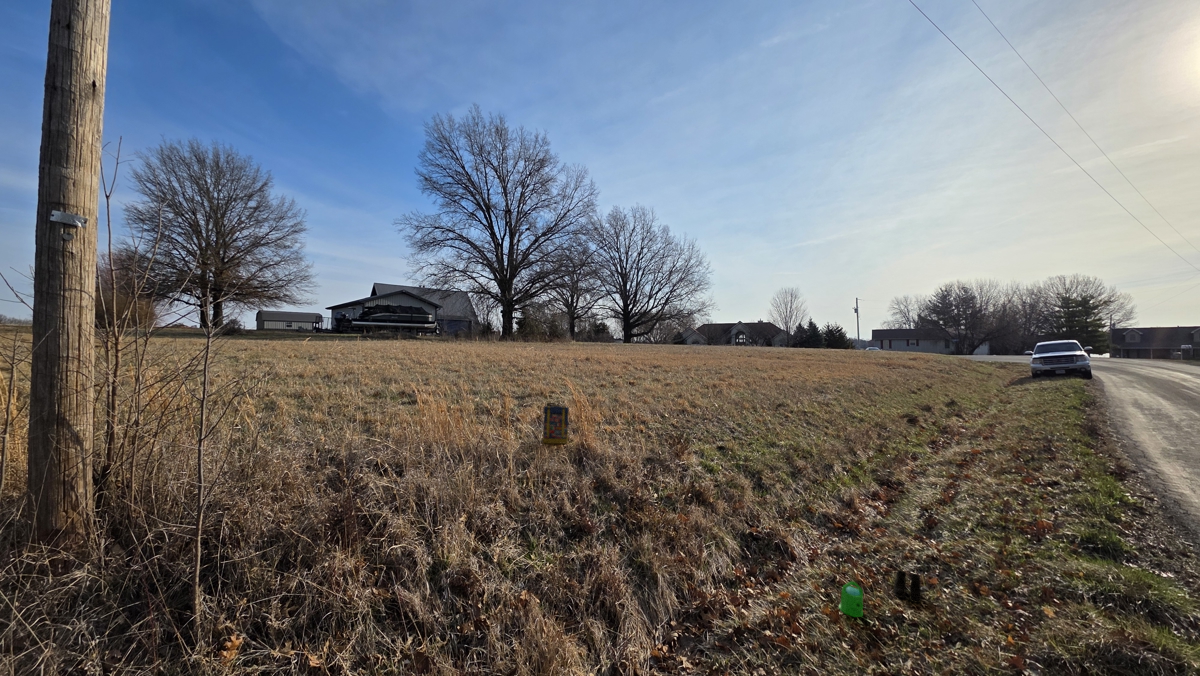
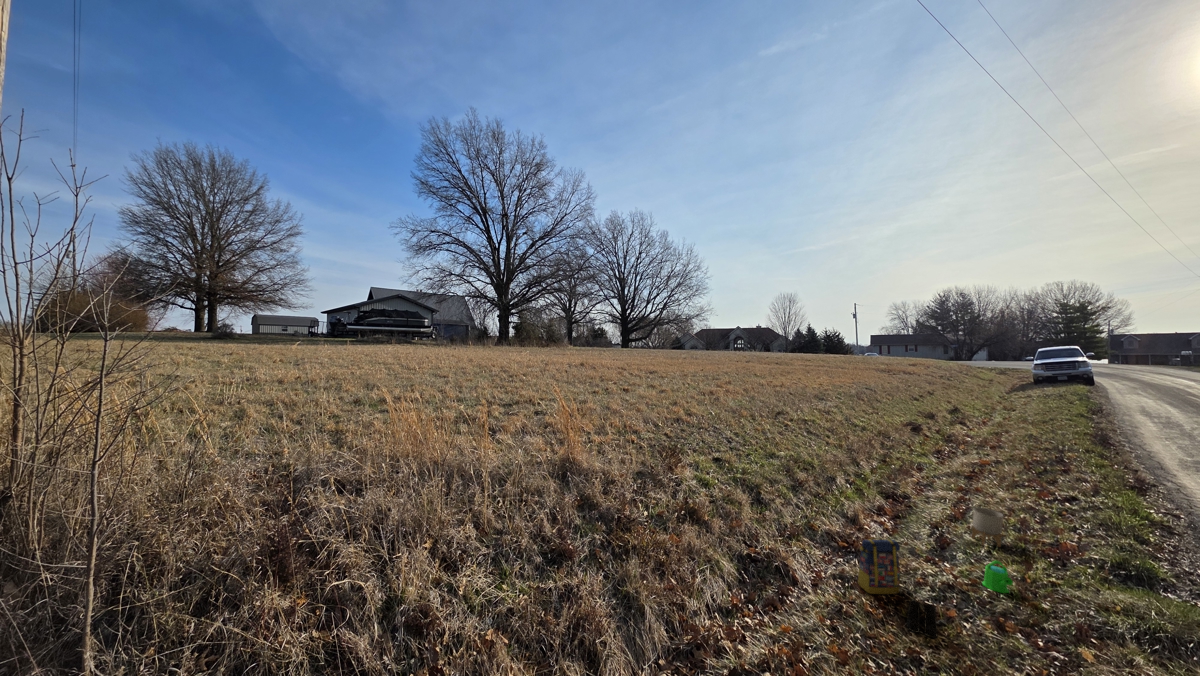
backpack: present [543,405,569,444] -> present [858,537,900,594]
planter: none [957,490,986,526] -> present [972,507,1003,547]
watering can: present [839,581,863,617] -> present [983,560,1013,593]

